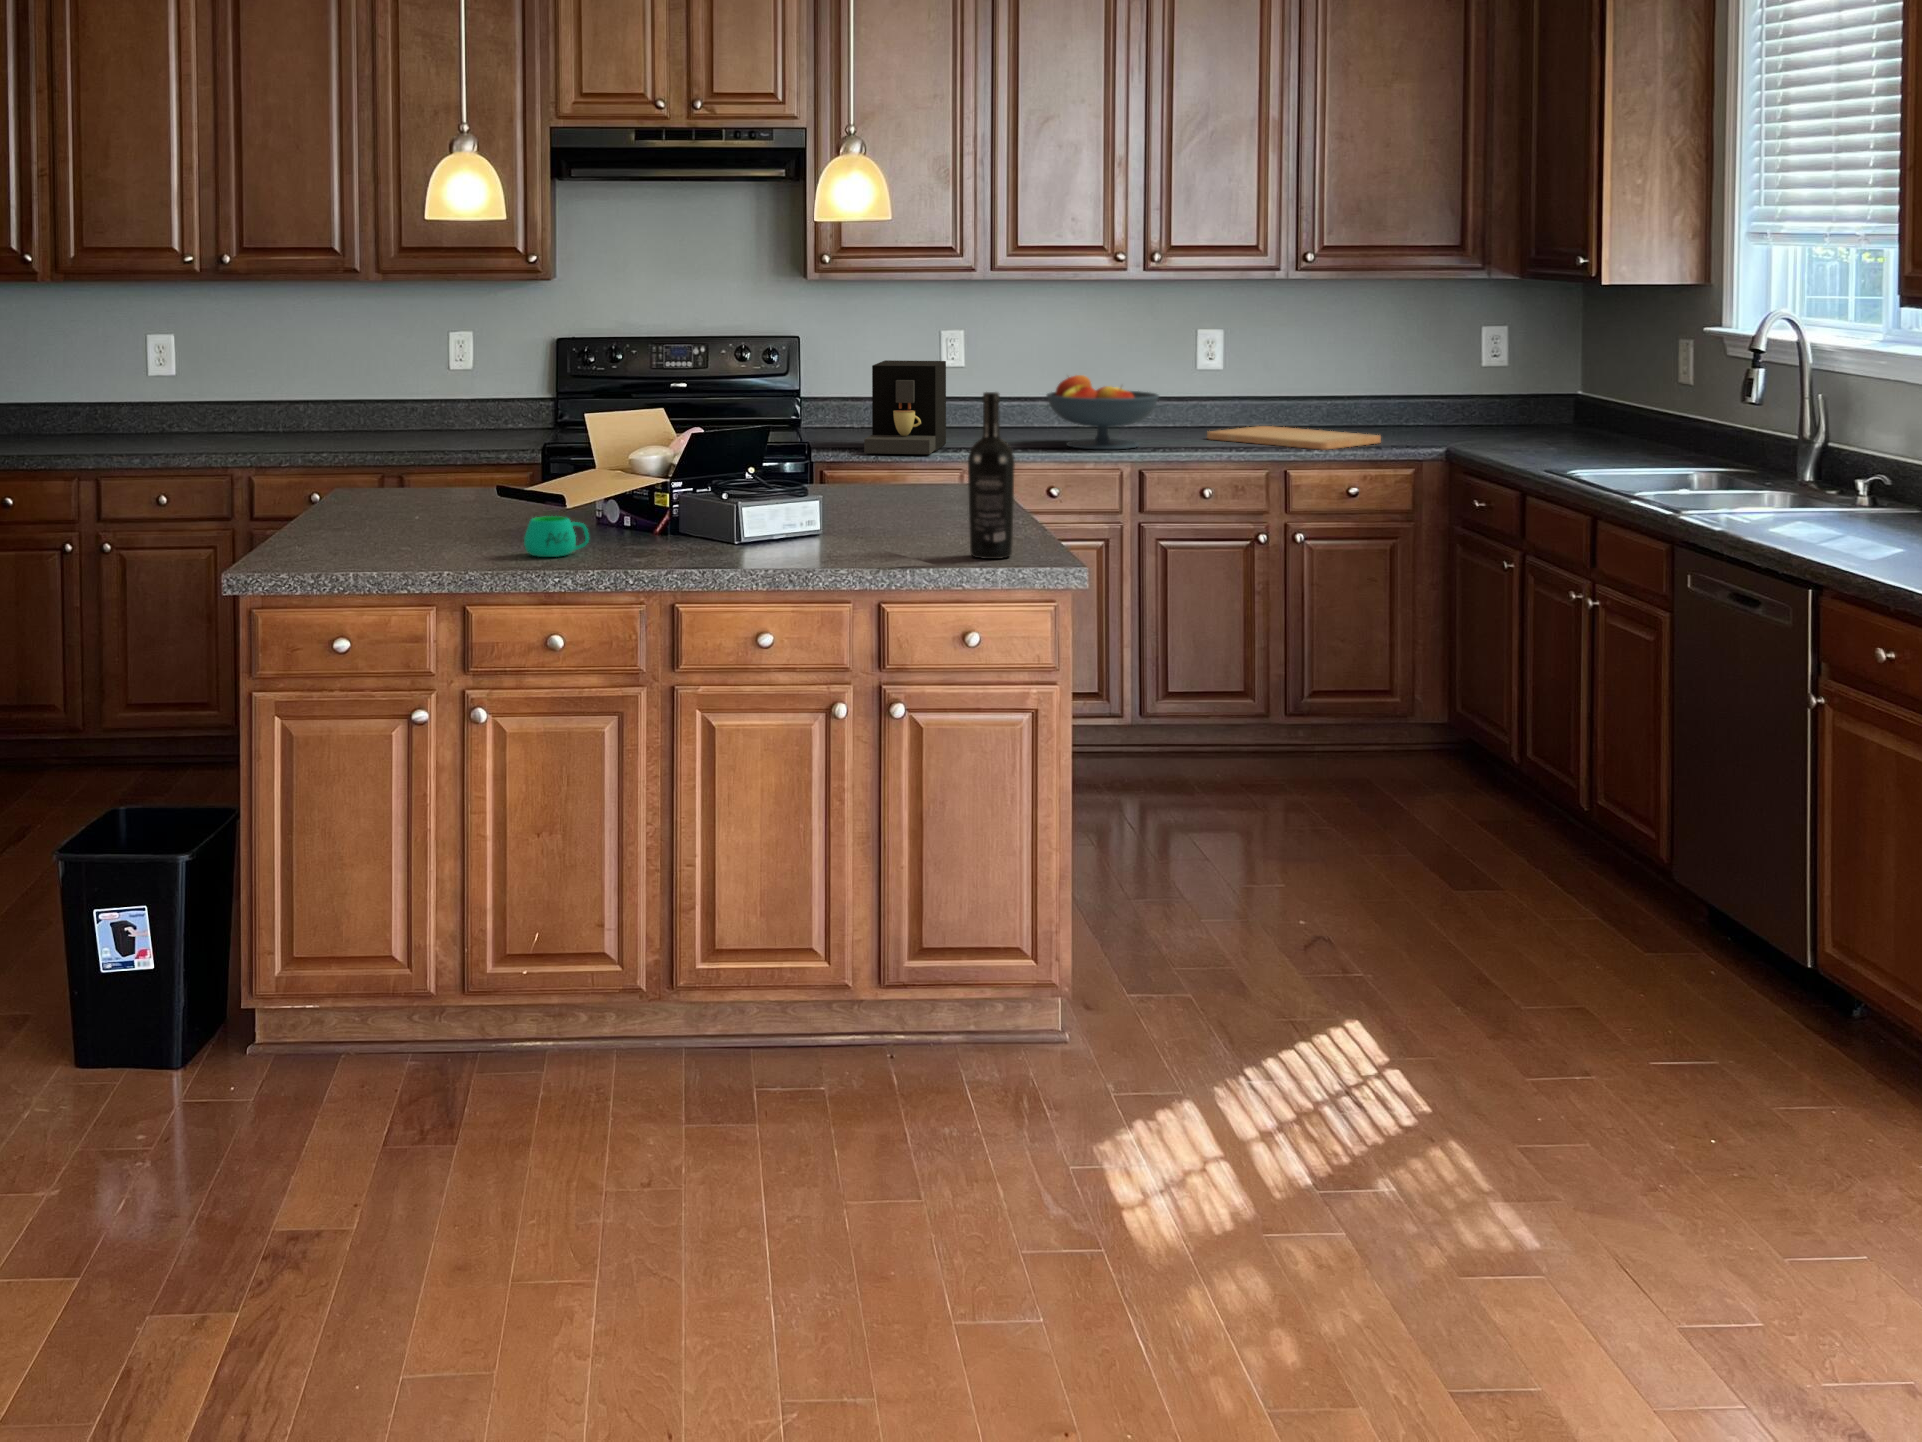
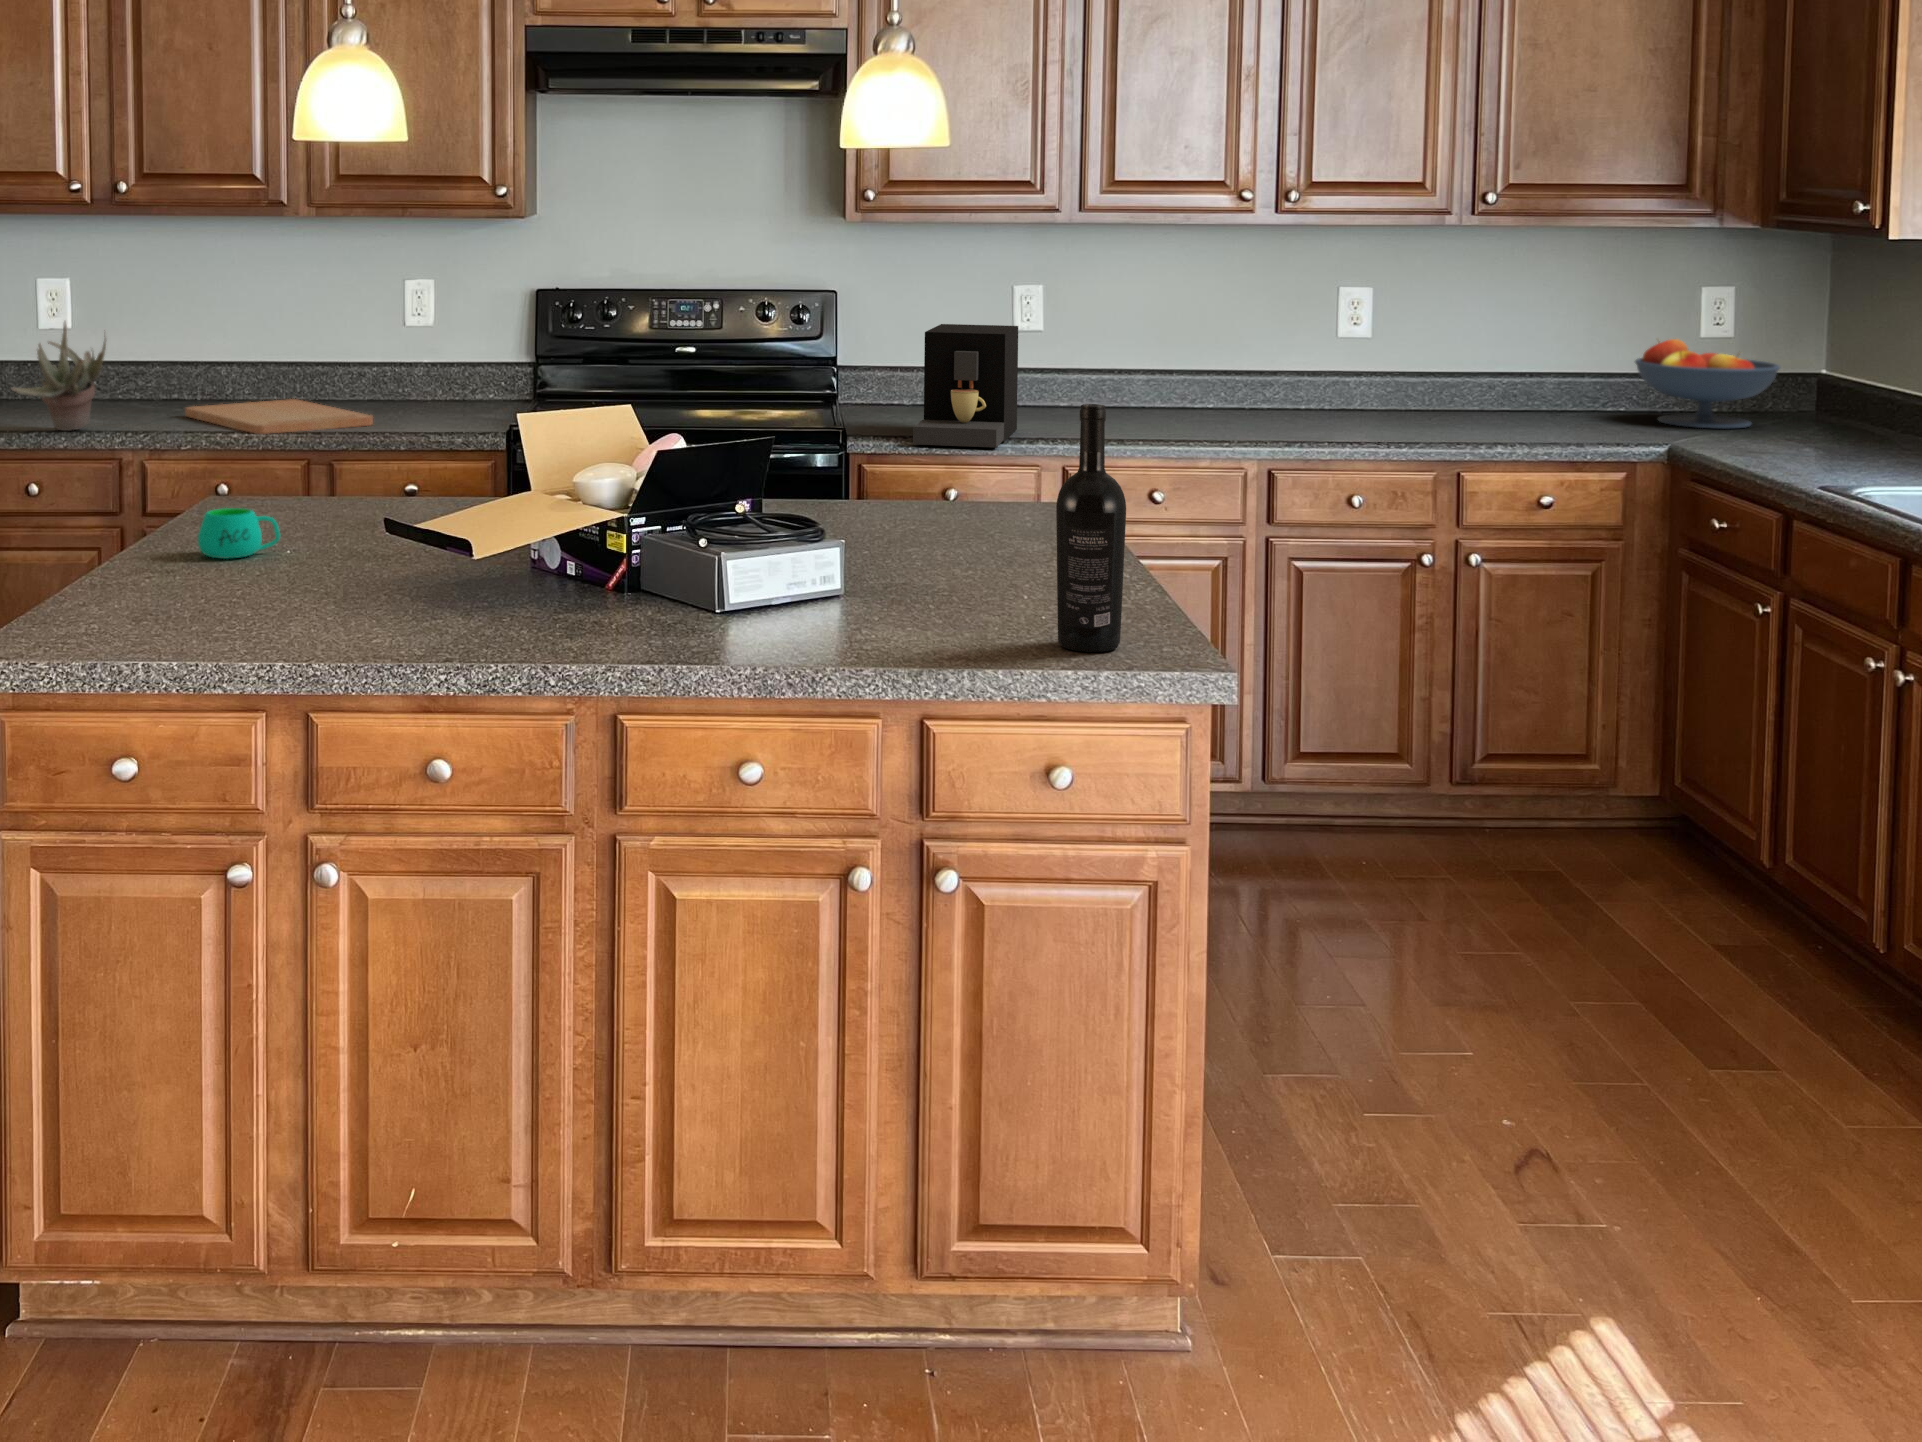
succulent plant: none [144,364,216,454] -> present [12,322,106,431]
fruit bowl: present [1047,375,1159,449] -> present [1635,339,1780,429]
cutting board: present [1207,426,1381,449] -> present [185,399,373,434]
mug: present [524,516,589,557] -> present [198,508,280,559]

